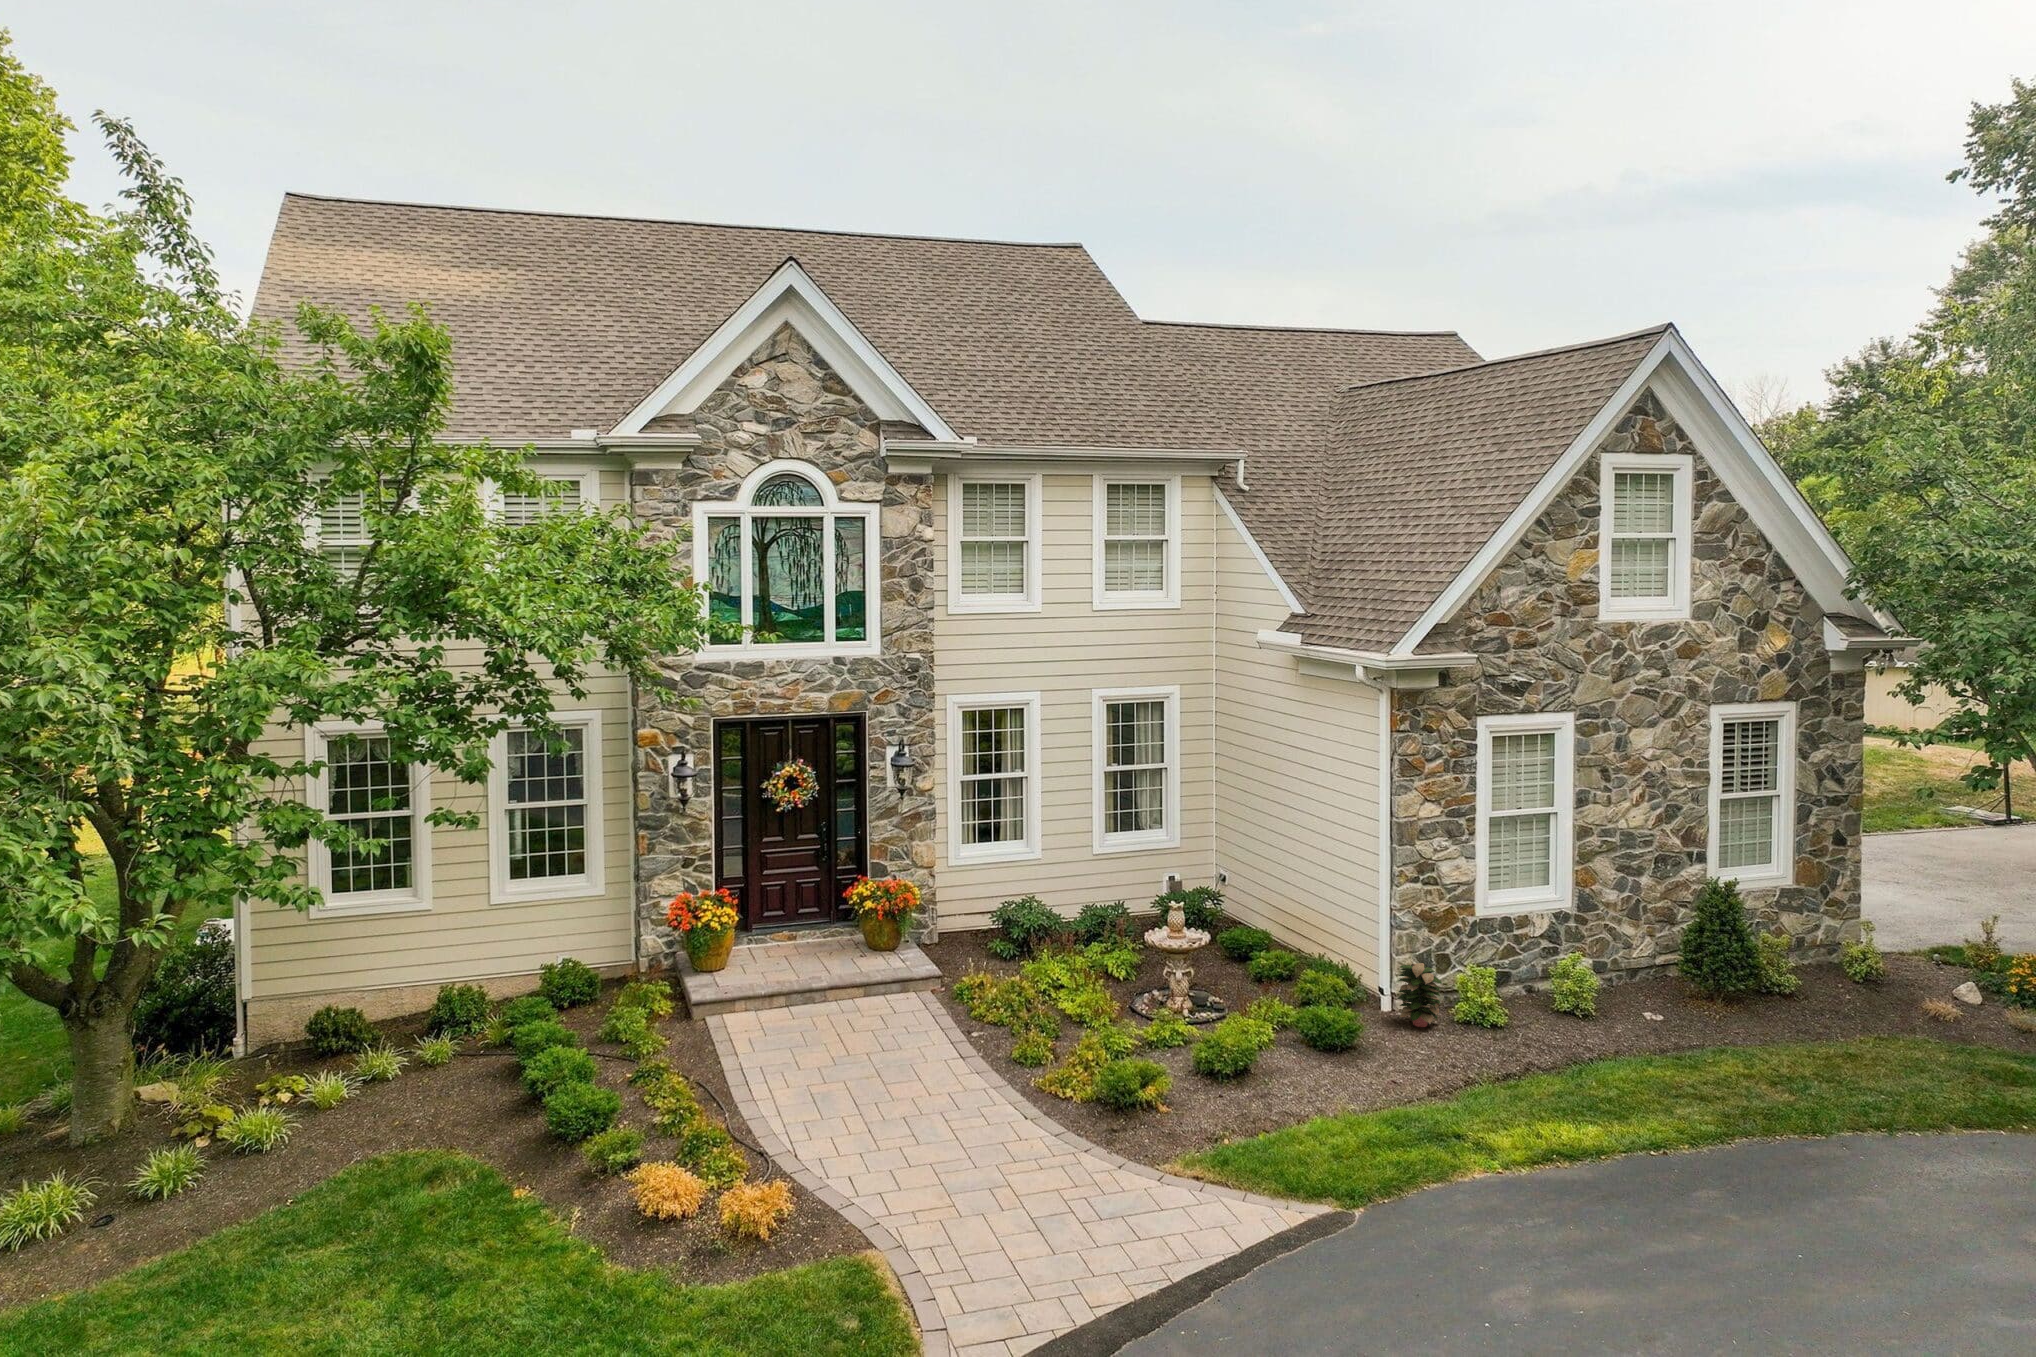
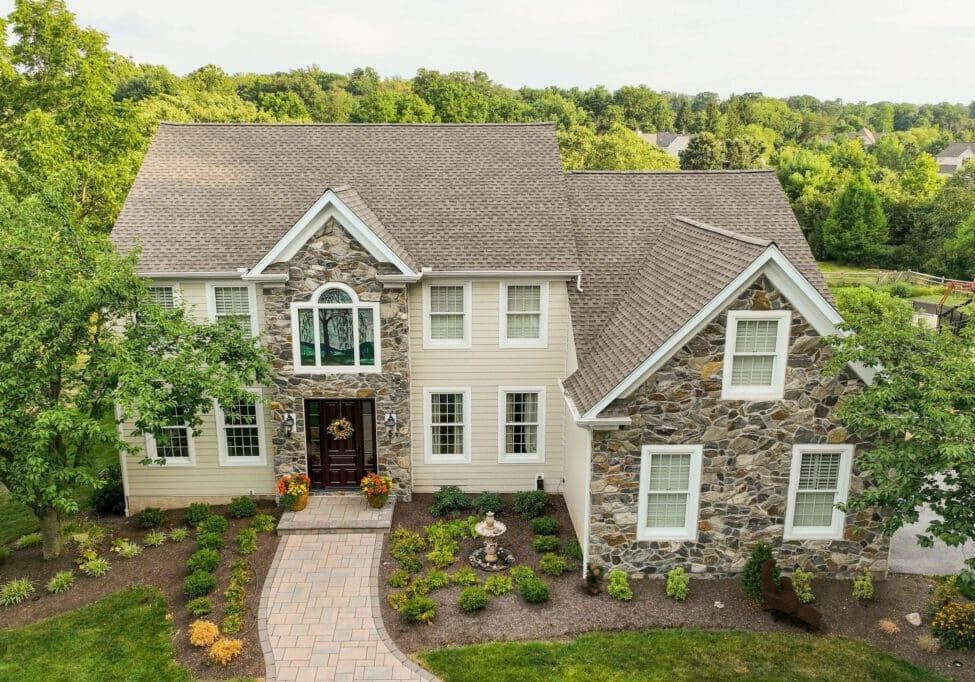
lounge chair: none [1719,913,1843,1030] -> present [761,558,822,632]

